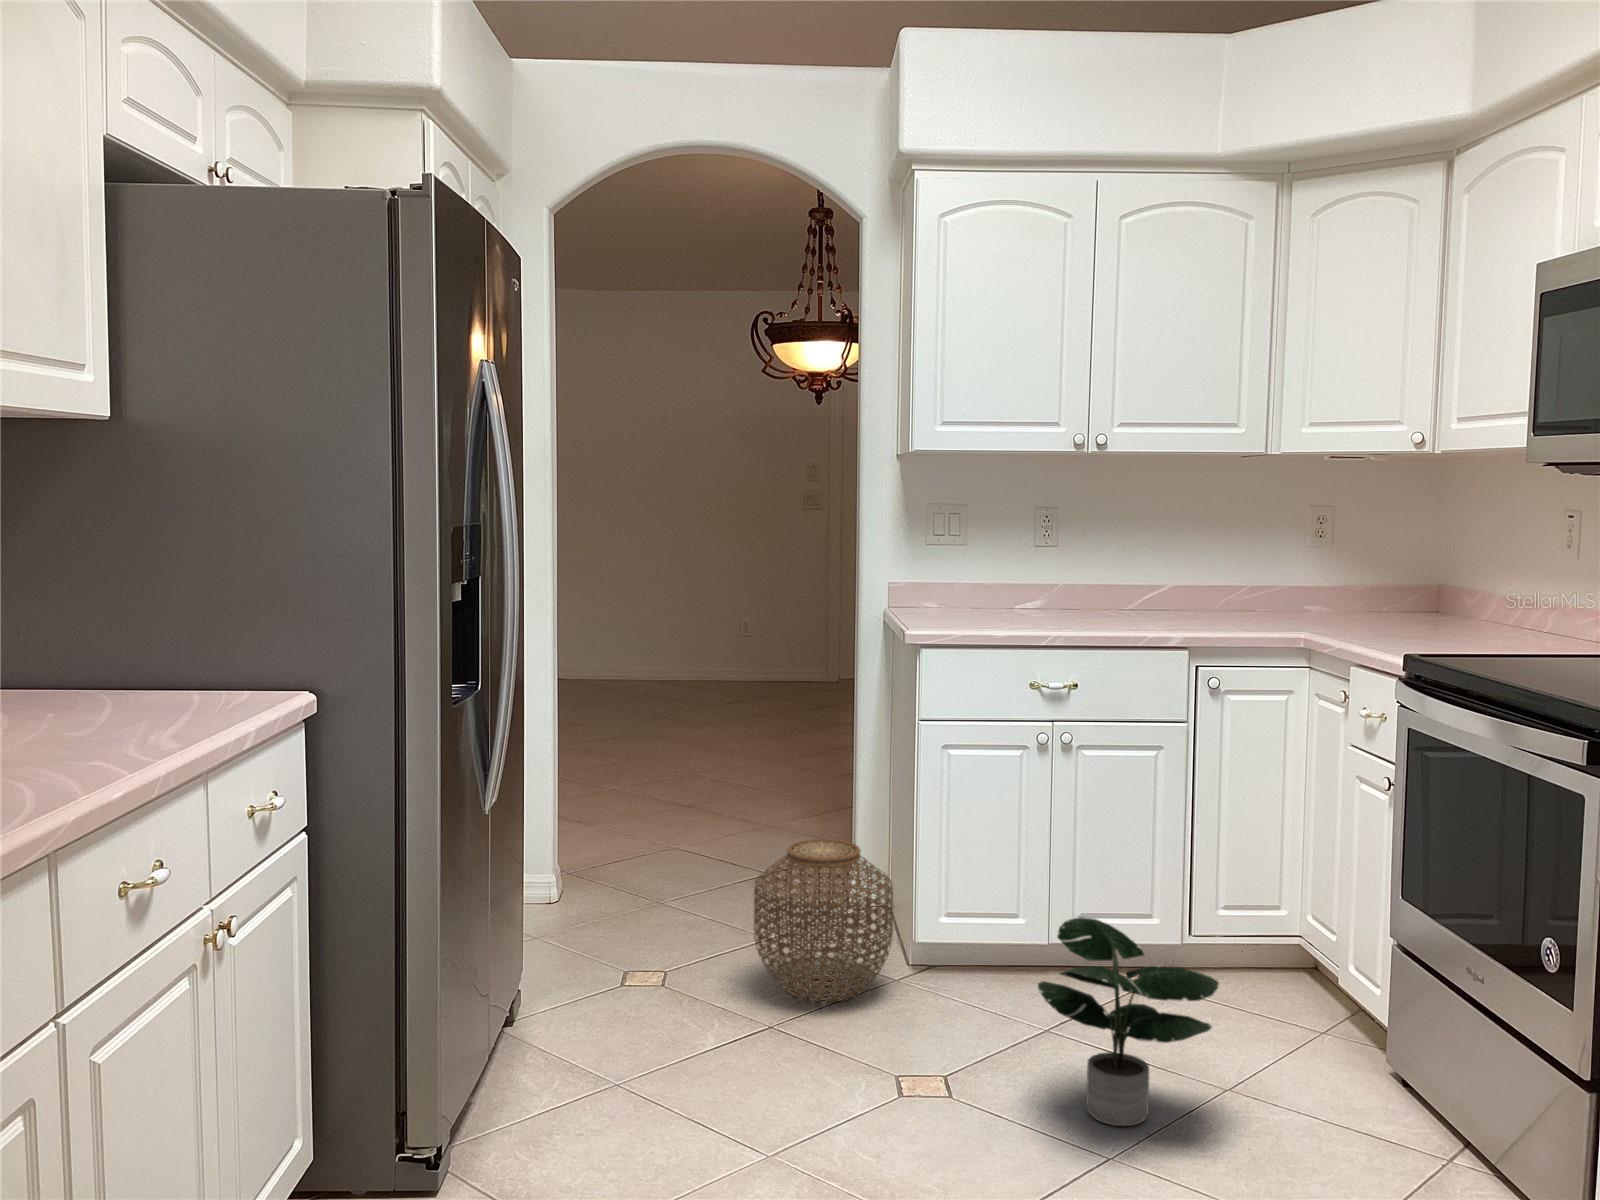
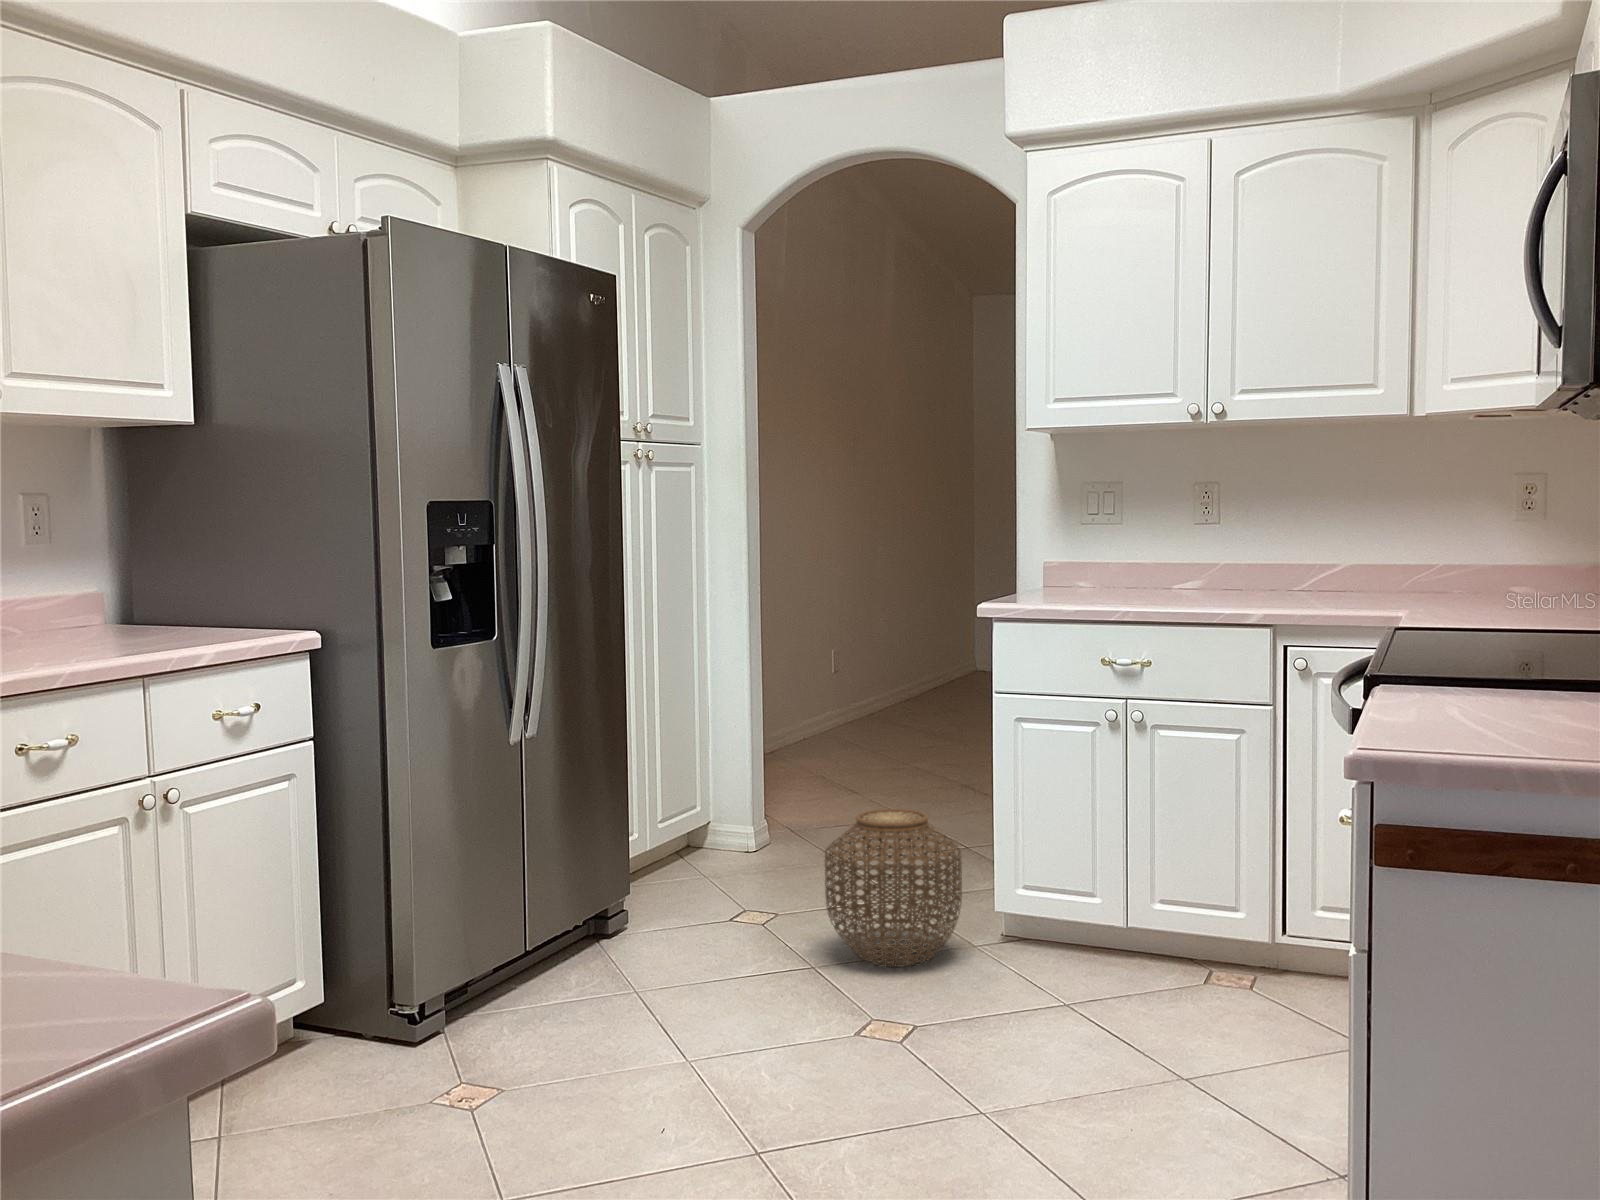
potted plant: present [1038,917,1219,1126] -> none [967,884,1148,1094]

